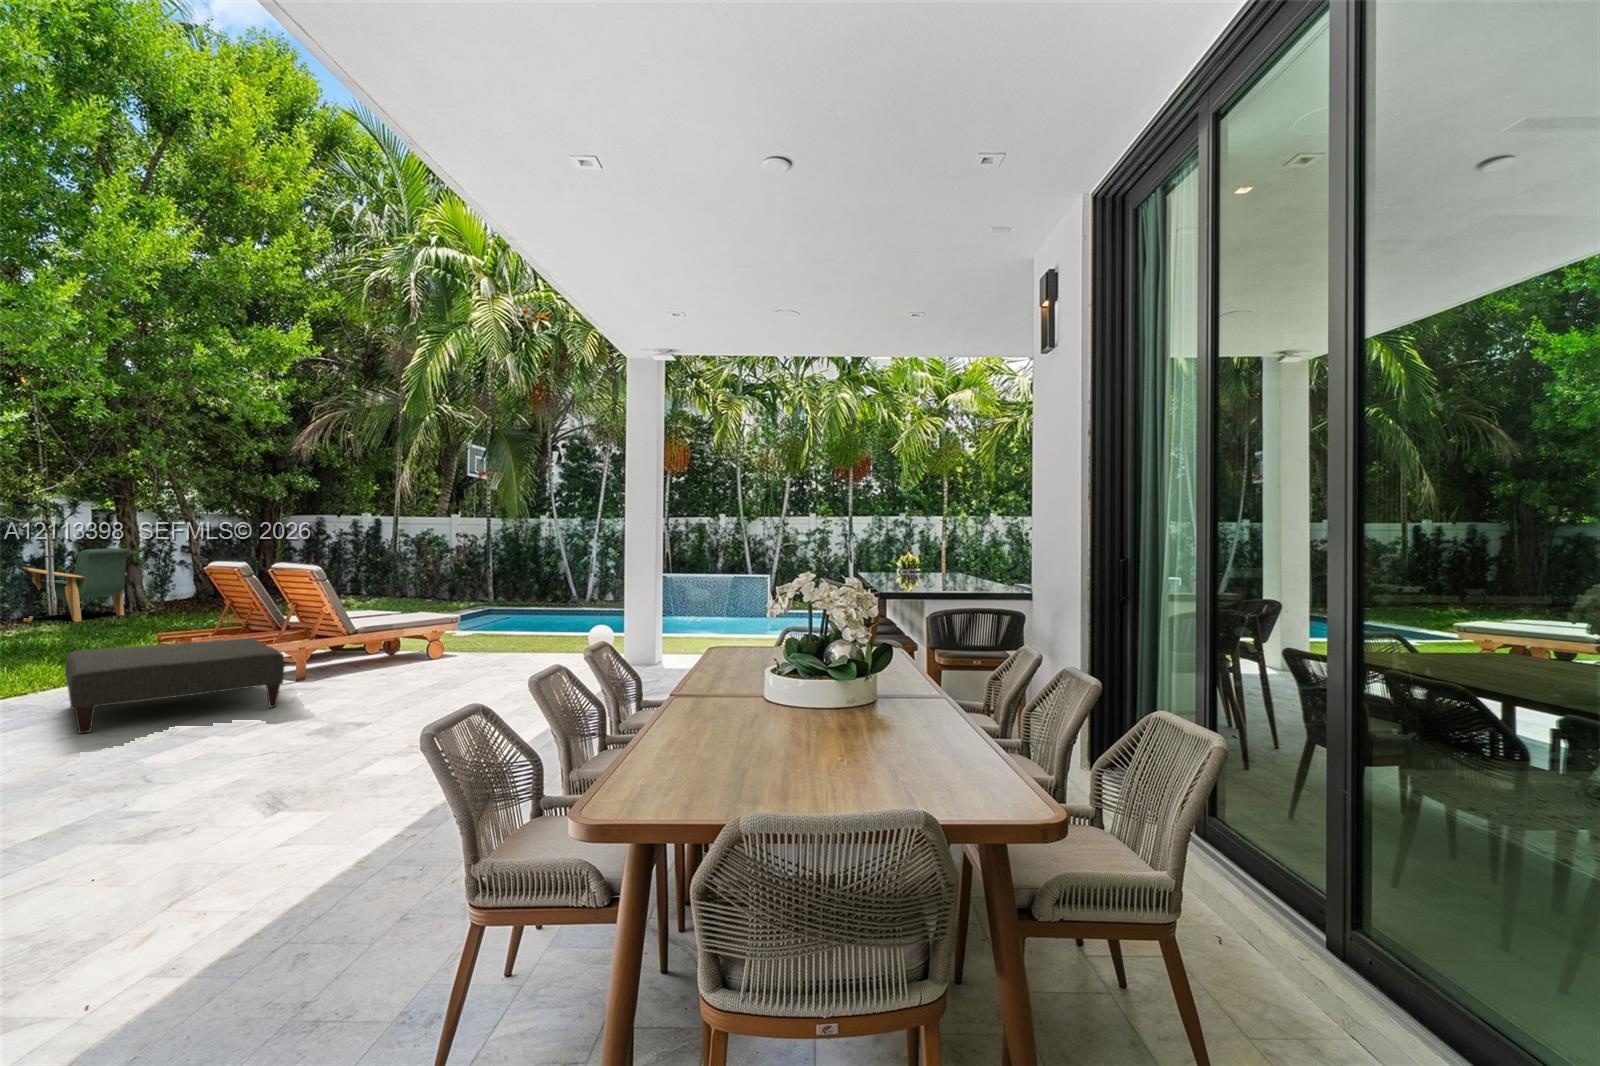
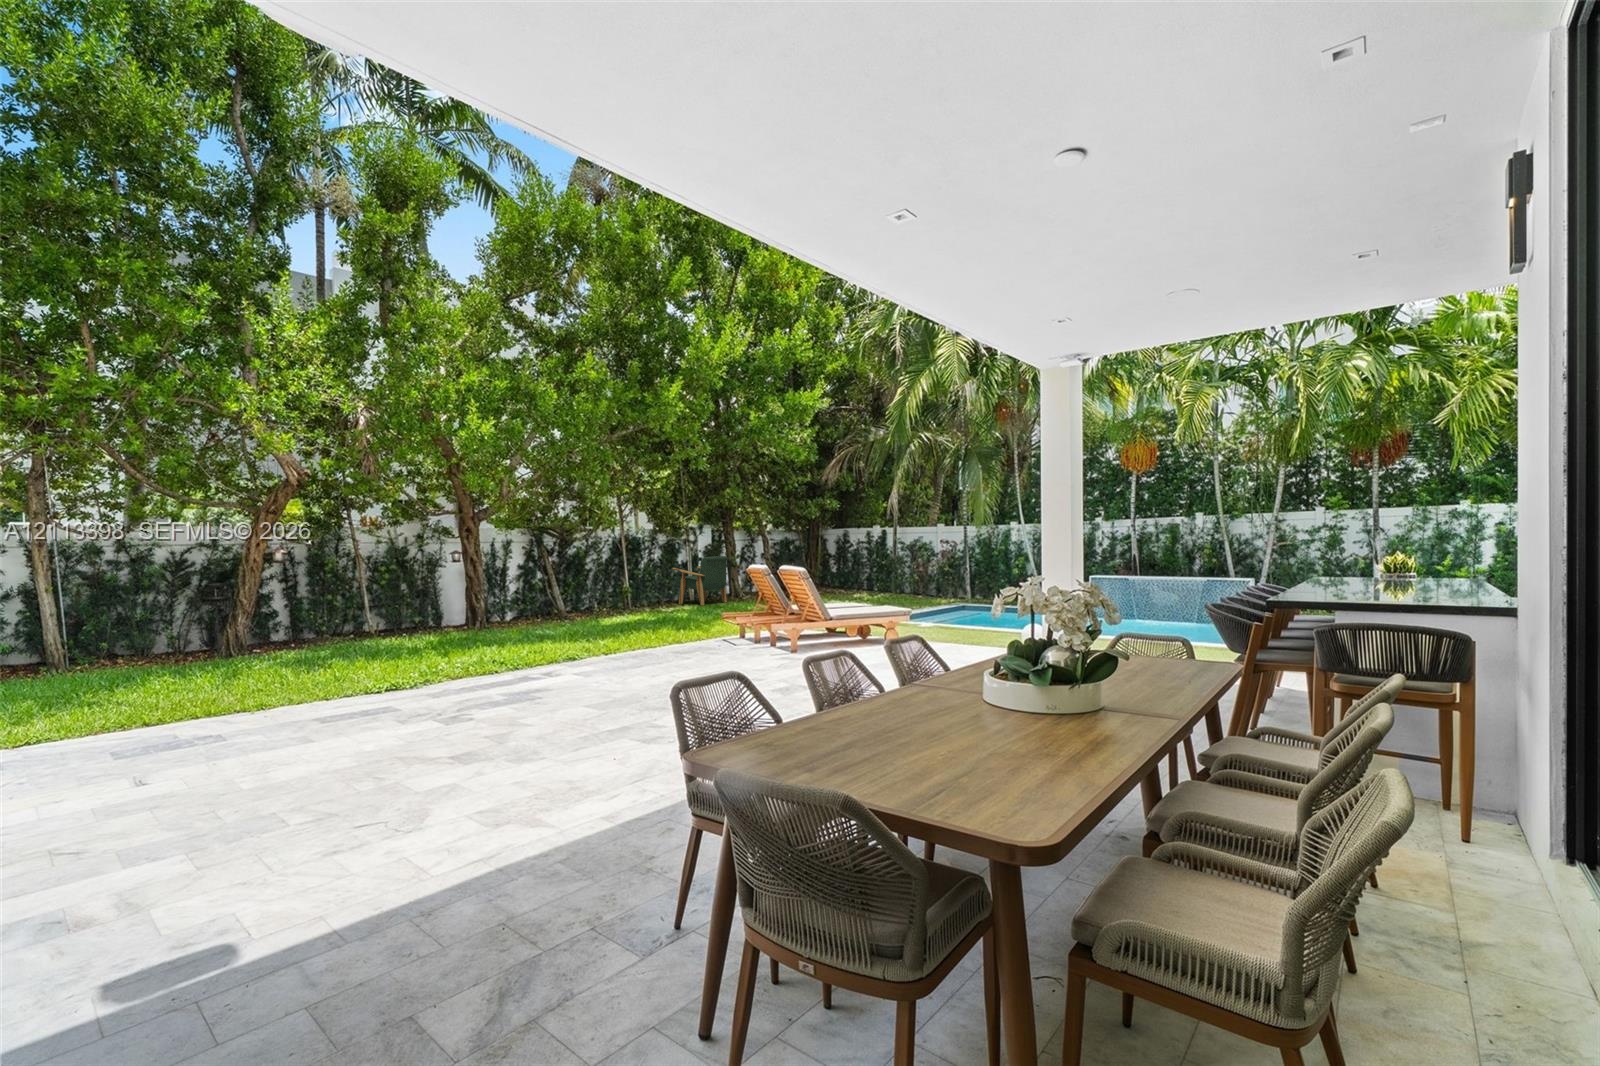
ottoman: present [65,638,285,734] -> none [666,618,772,668]

